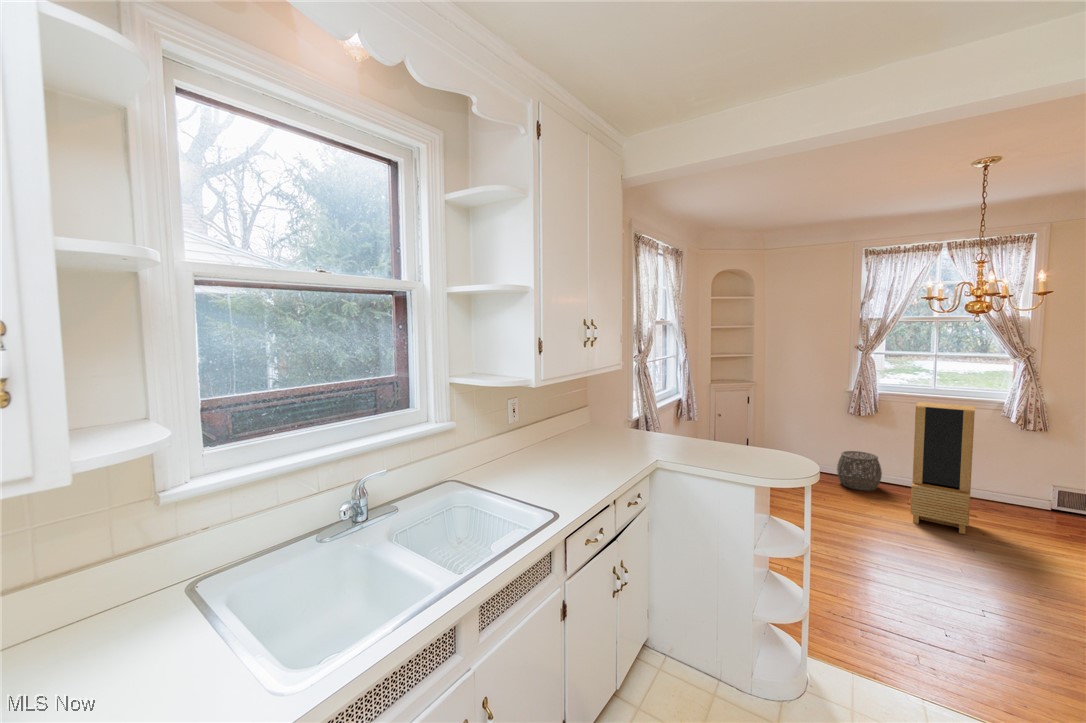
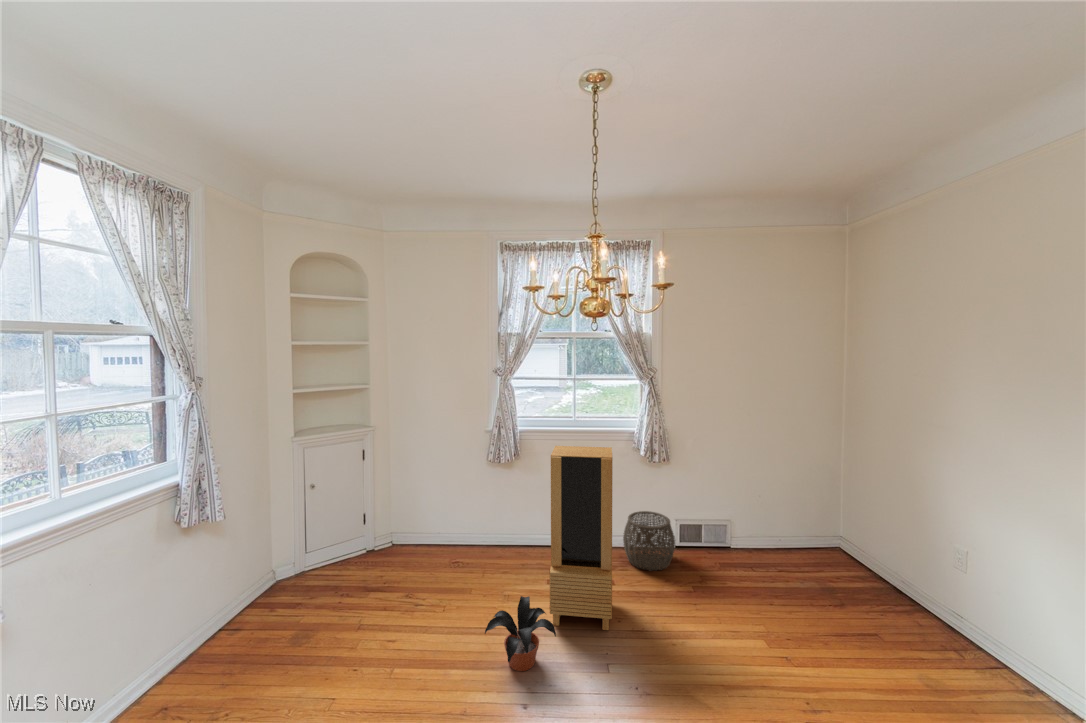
woven basket: present [837,451,882,491] -> present [623,511,675,571]
potted plant: none [863,493,919,534] -> present [485,596,556,671]

